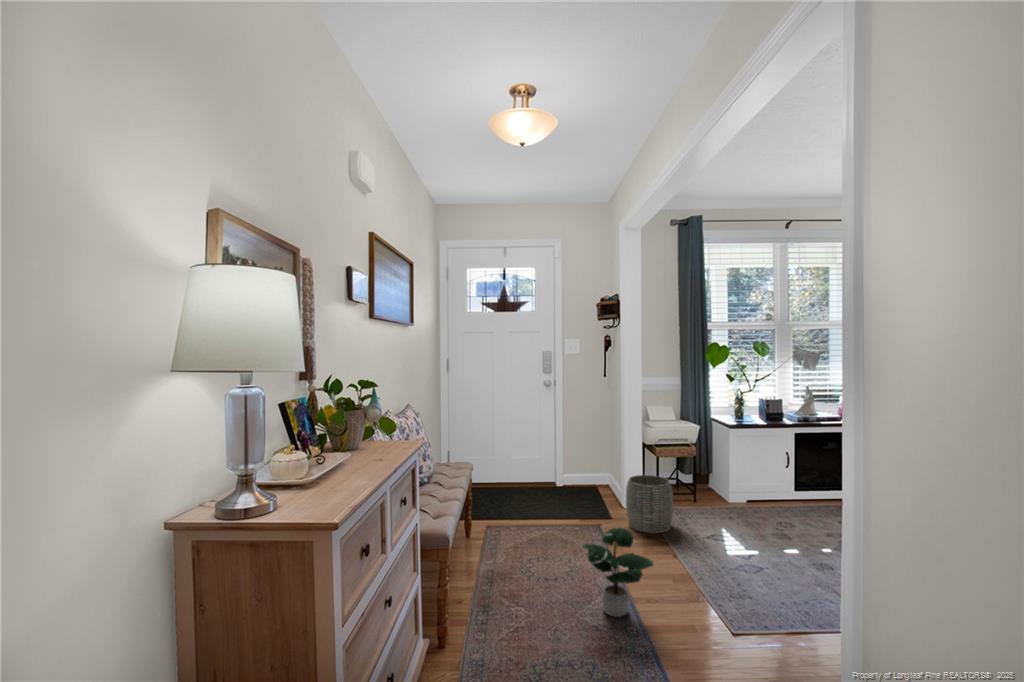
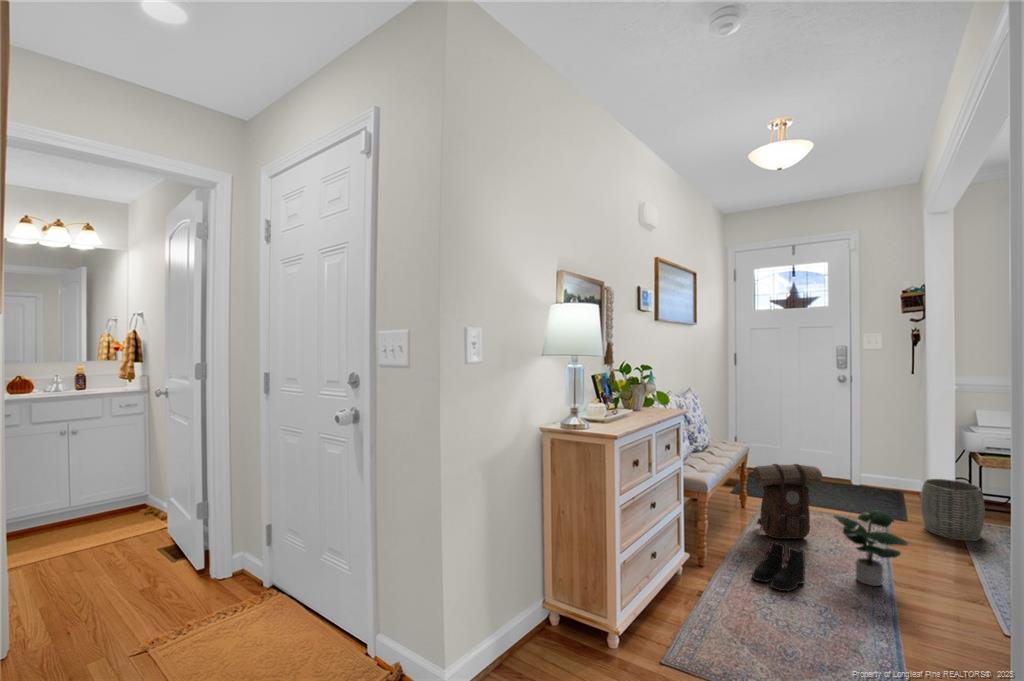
backpack: none [489,485,558,577] -> present [753,464,823,539]
boots: none [505,591,561,662] -> present [752,541,805,591]

